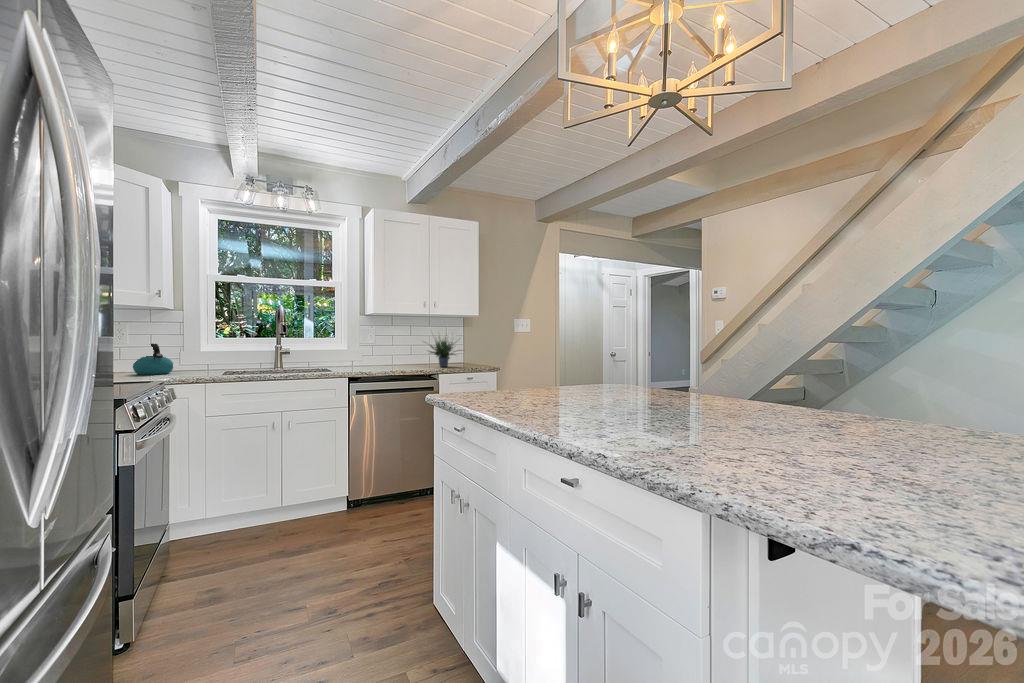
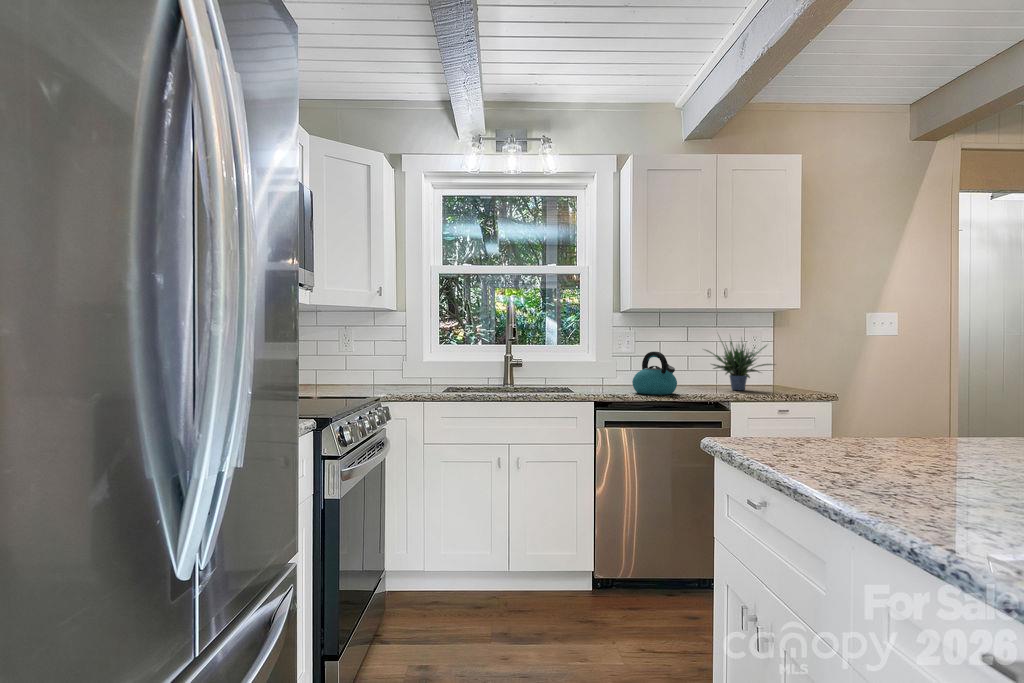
kettle: present [133,344,173,375] -> present [632,352,677,395]

